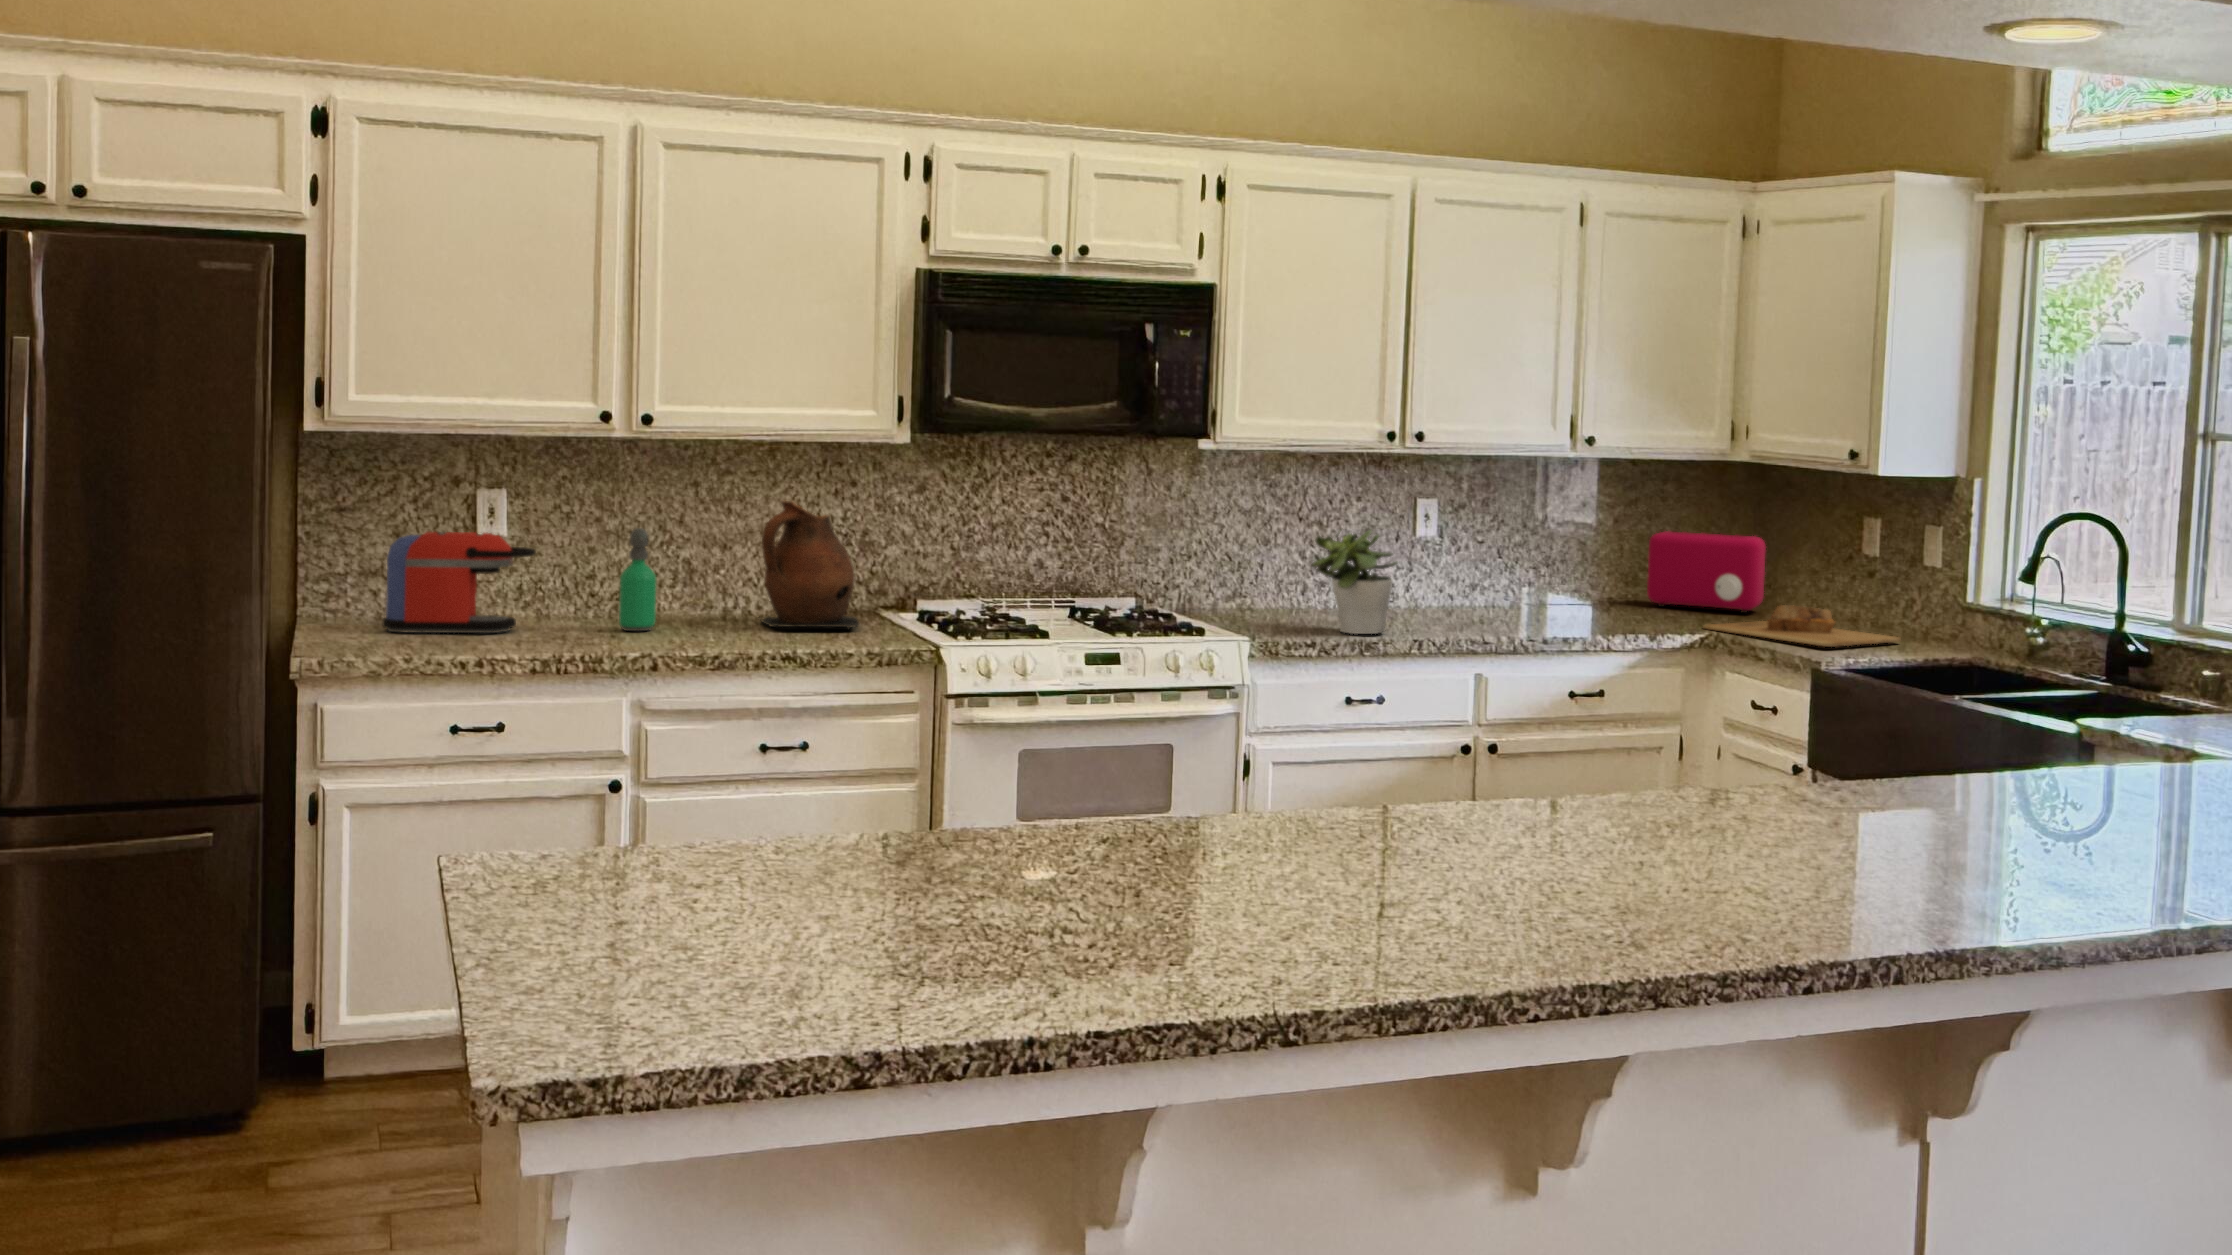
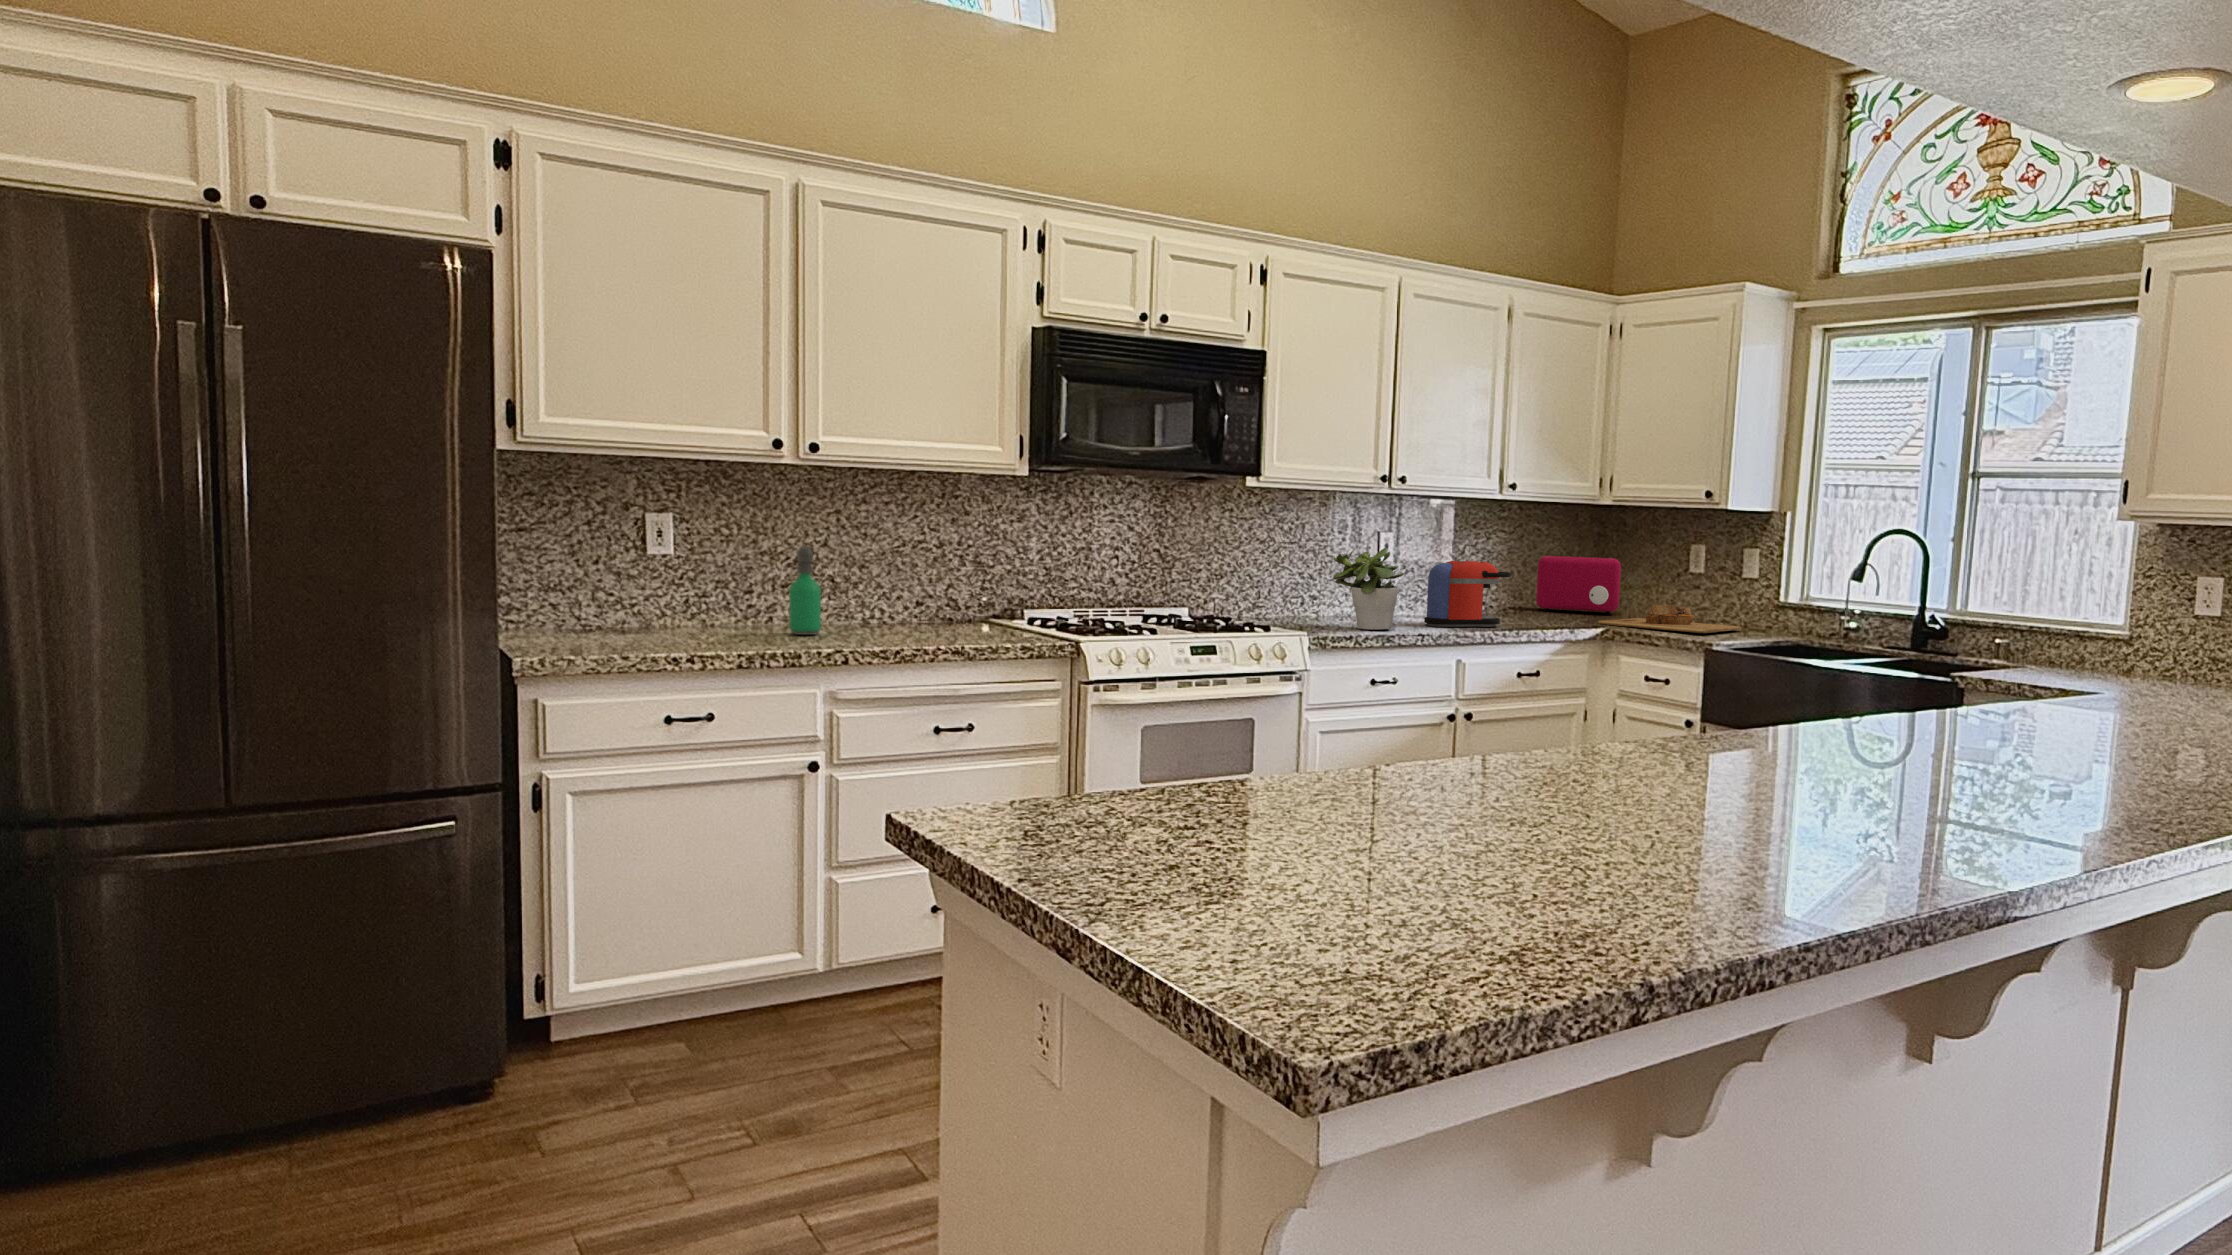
ceramic pitcher: present [760,501,860,629] -> none [899,524,994,632]
coffee maker: present [383,532,536,633] -> present [1424,561,1511,627]

